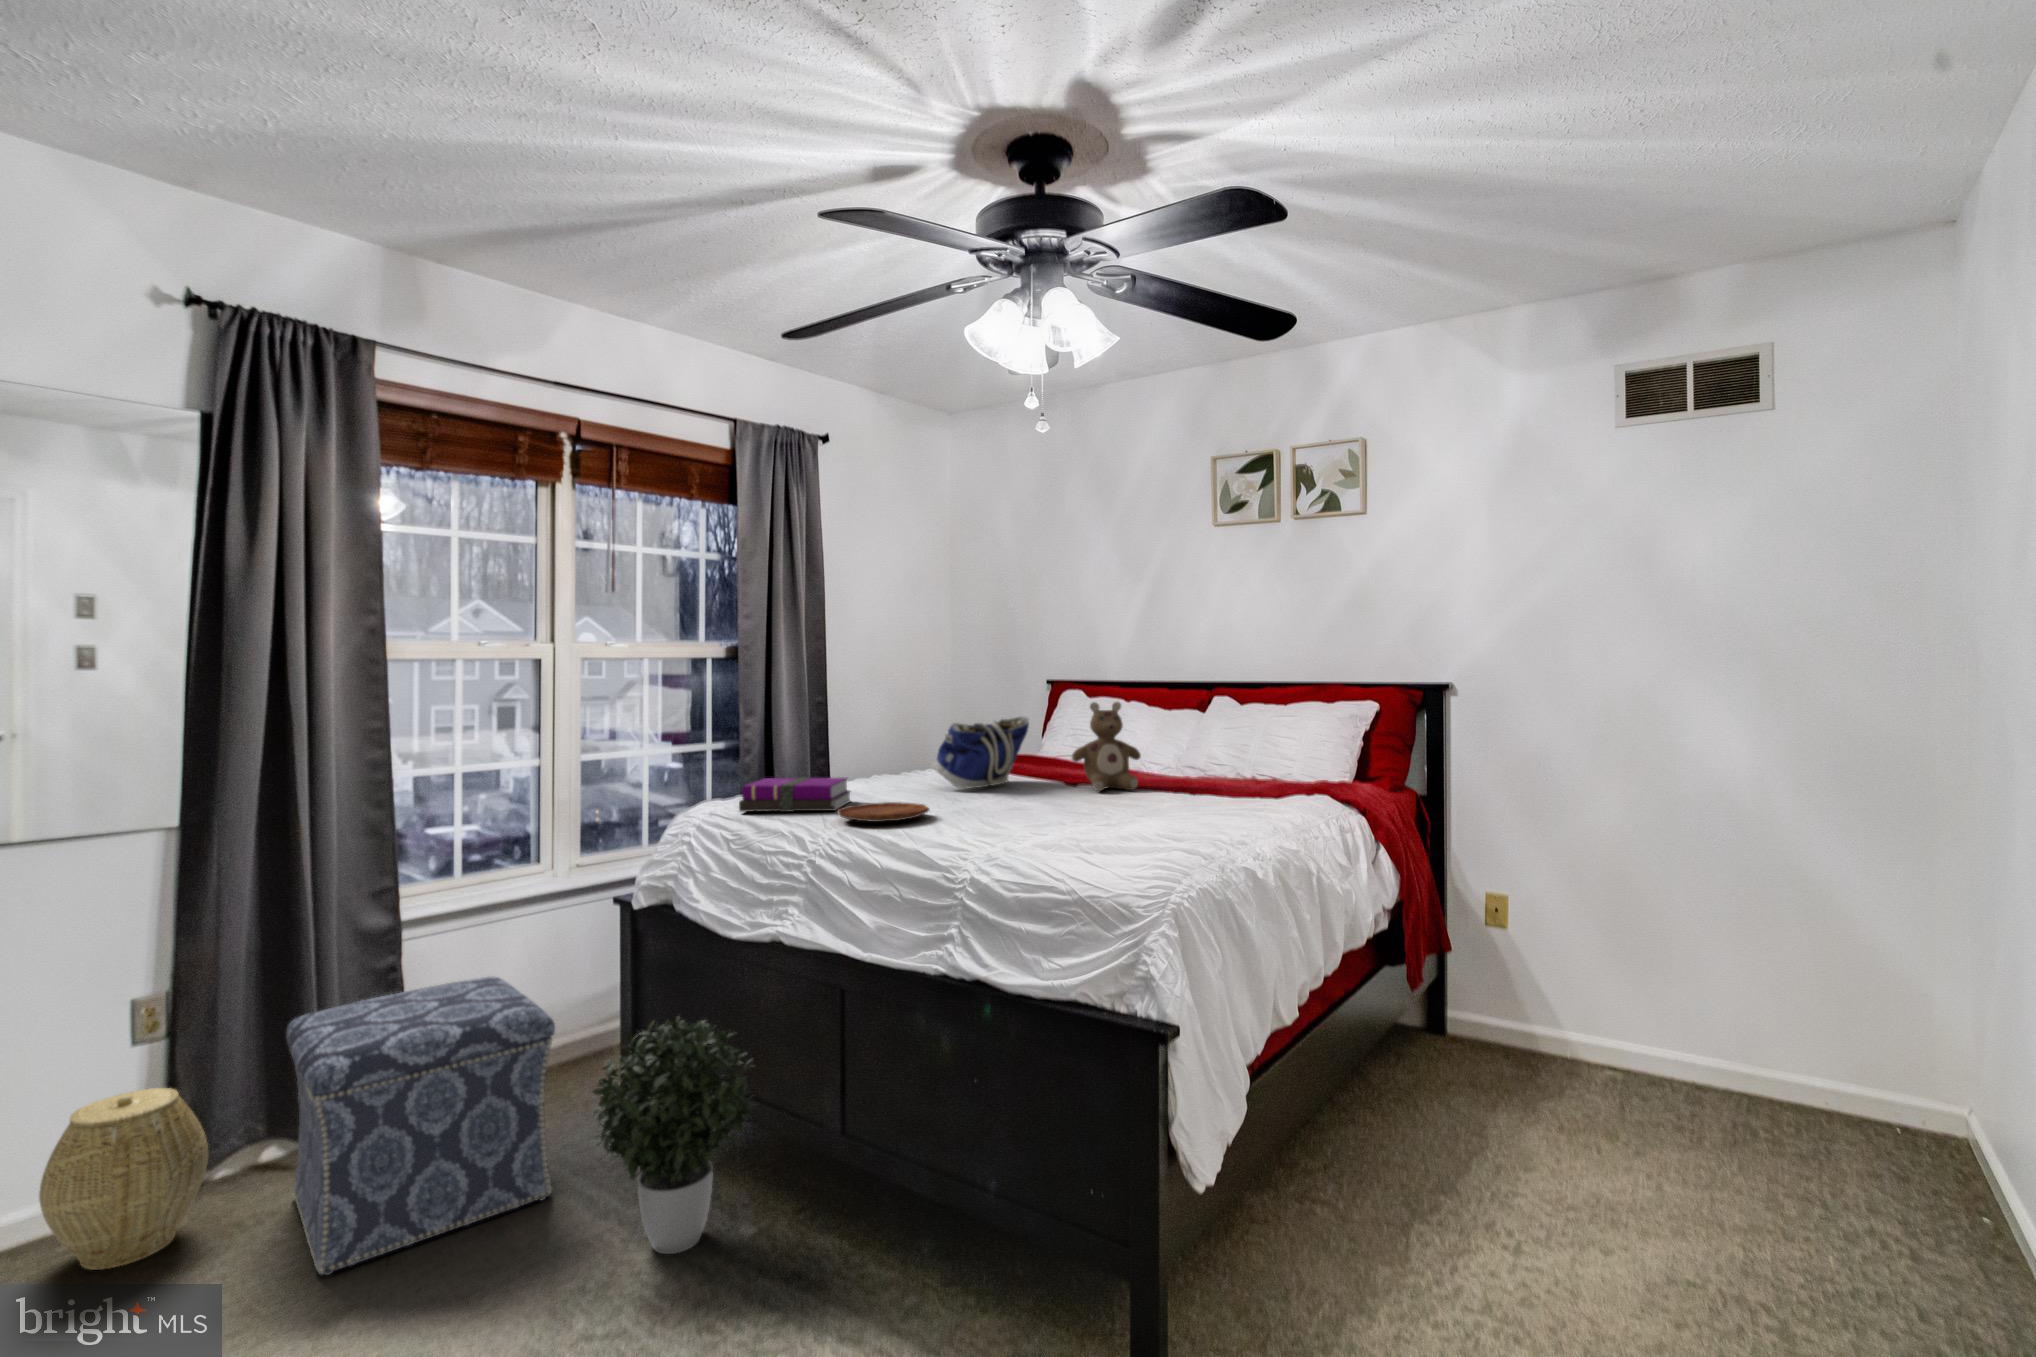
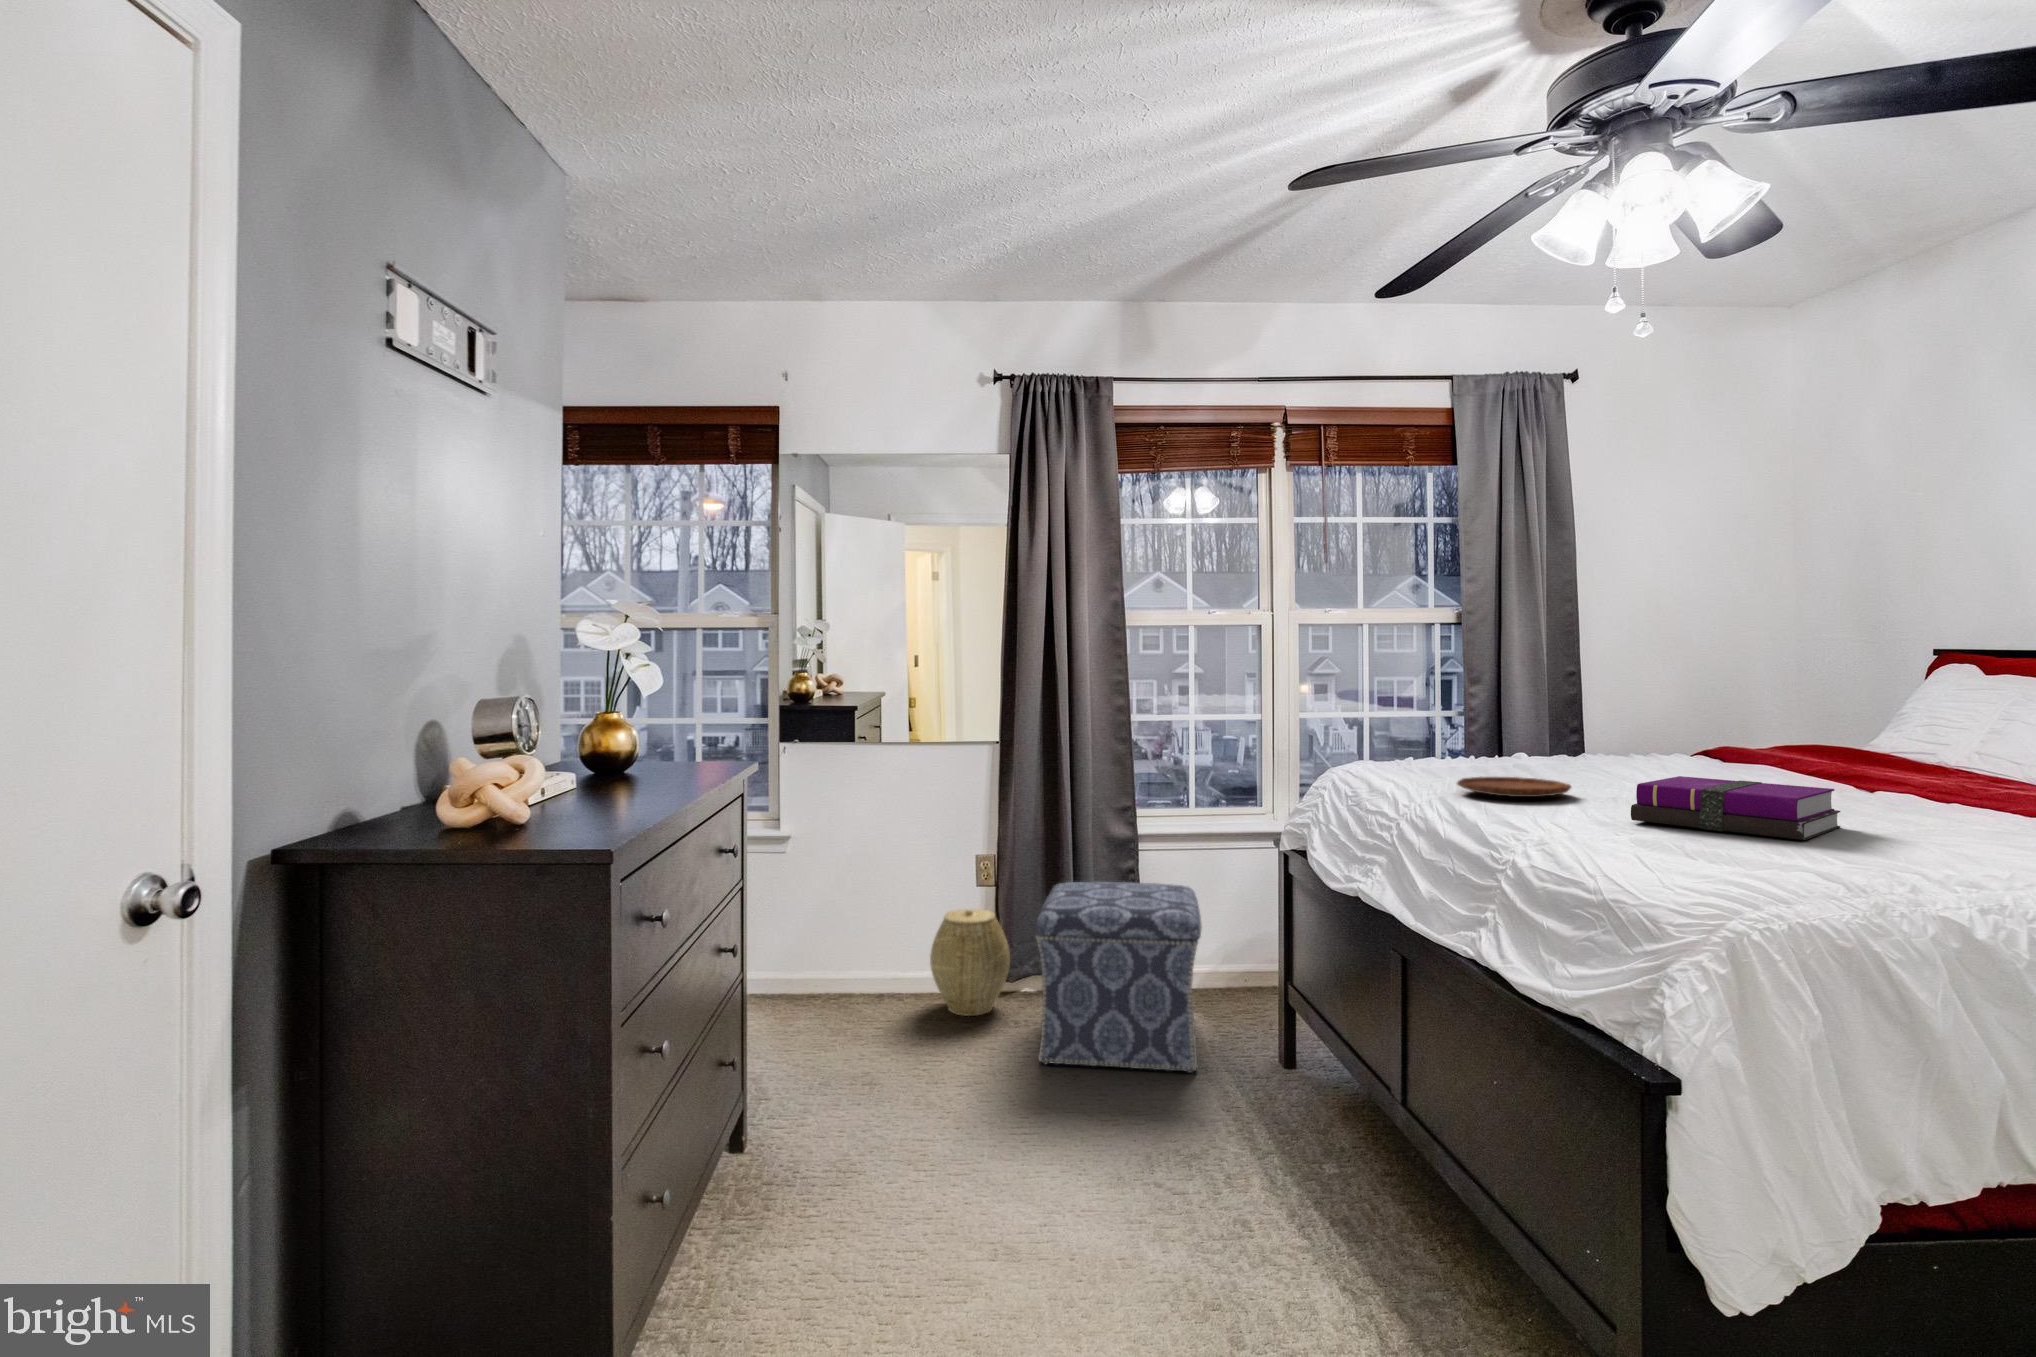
stuffed bear: present [1072,702,1141,791] -> none [1849,673,1990,803]
tote bag: present [932,717,1029,788] -> none [1639,692,1800,778]
notebook: present [739,777,850,812] -> present [1631,776,1840,840]
potted plant: present [590,1016,754,1254] -> none [1188,943,1335,1154]

